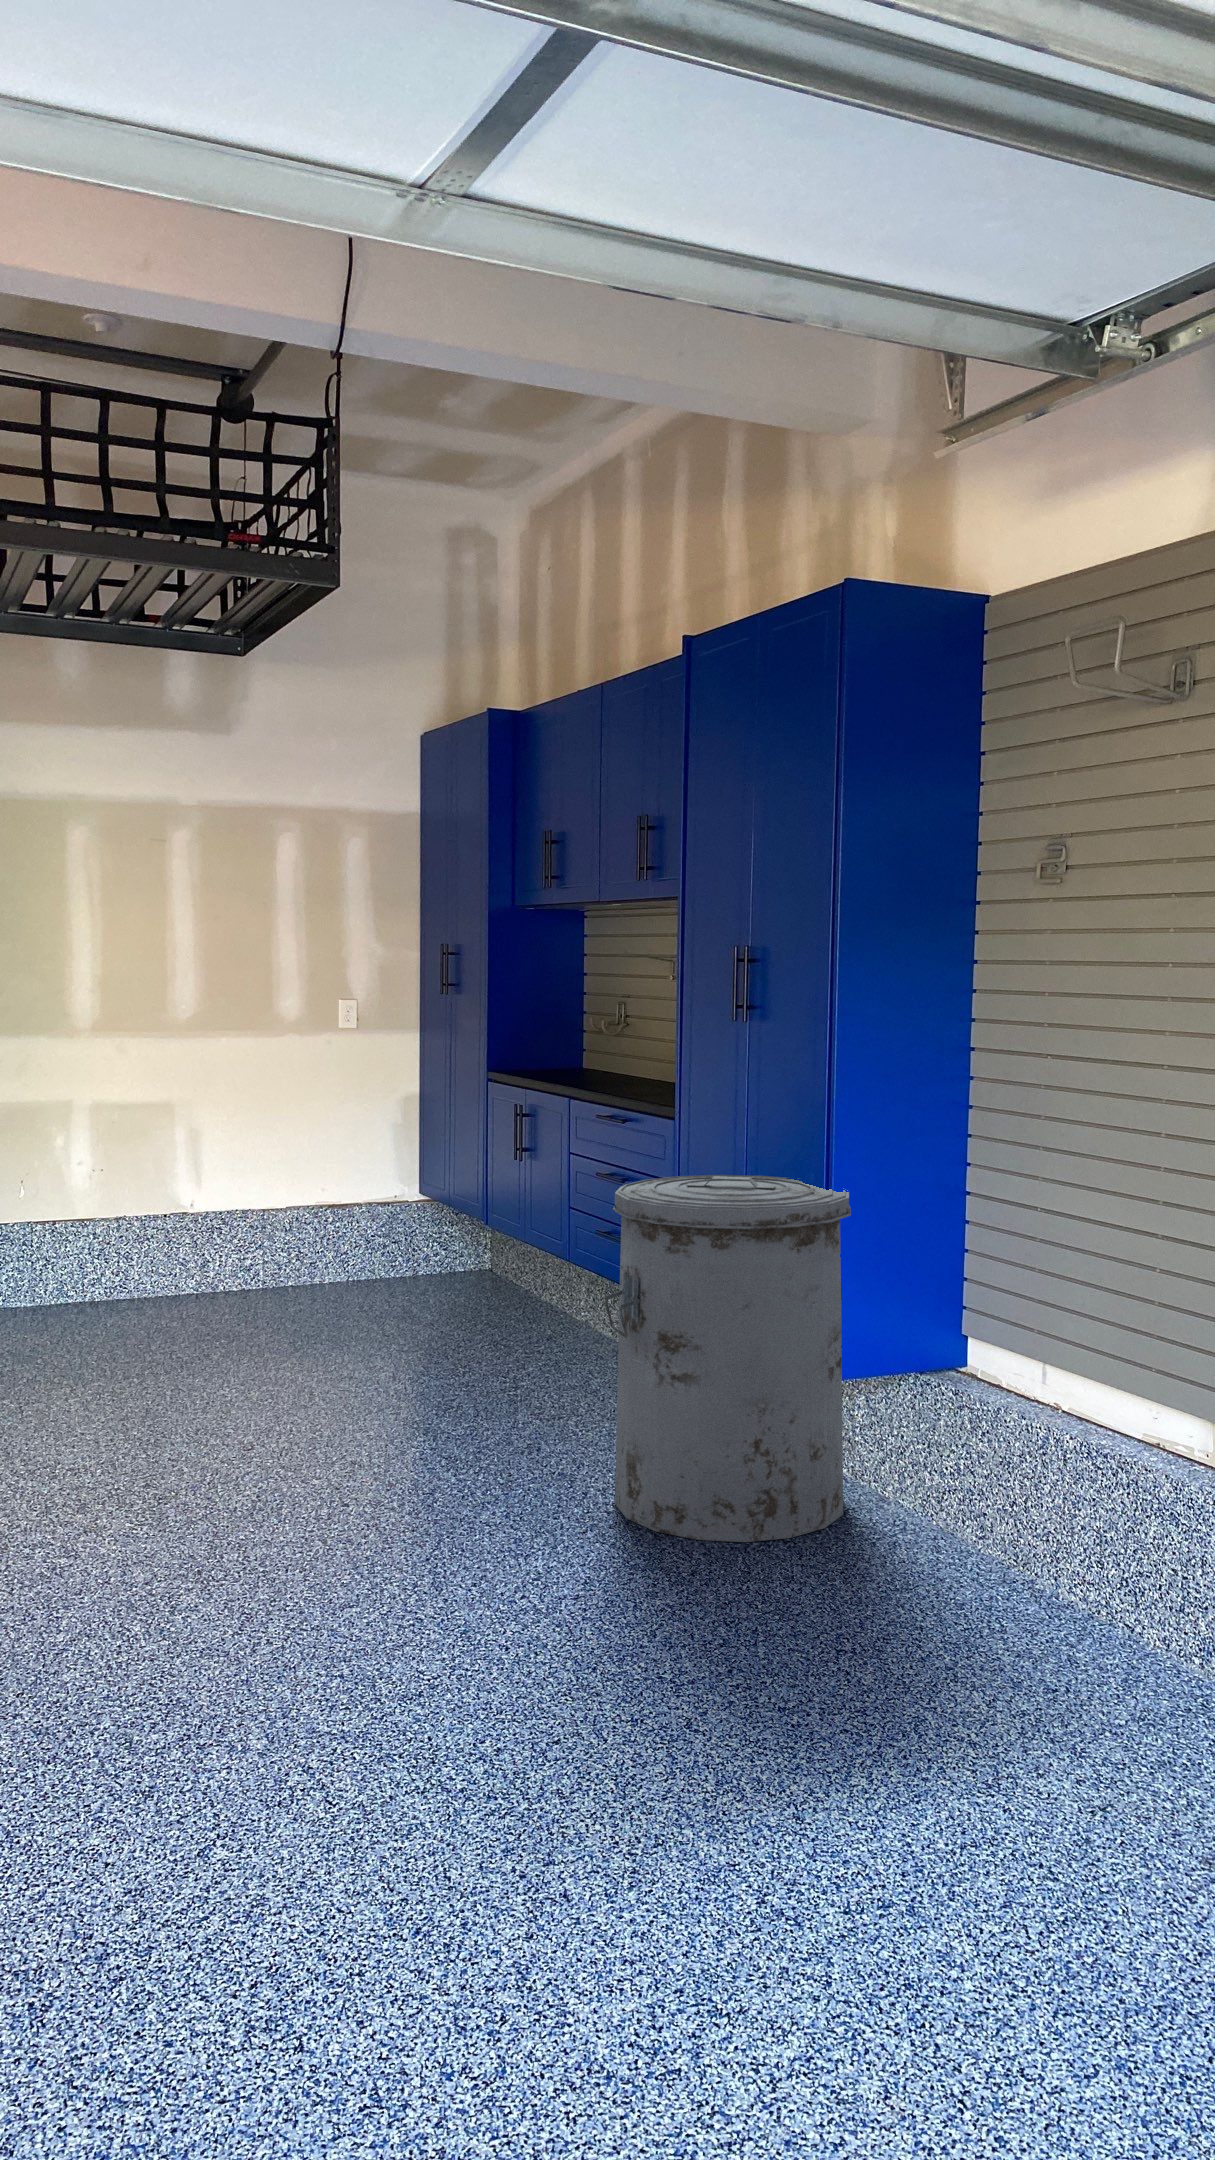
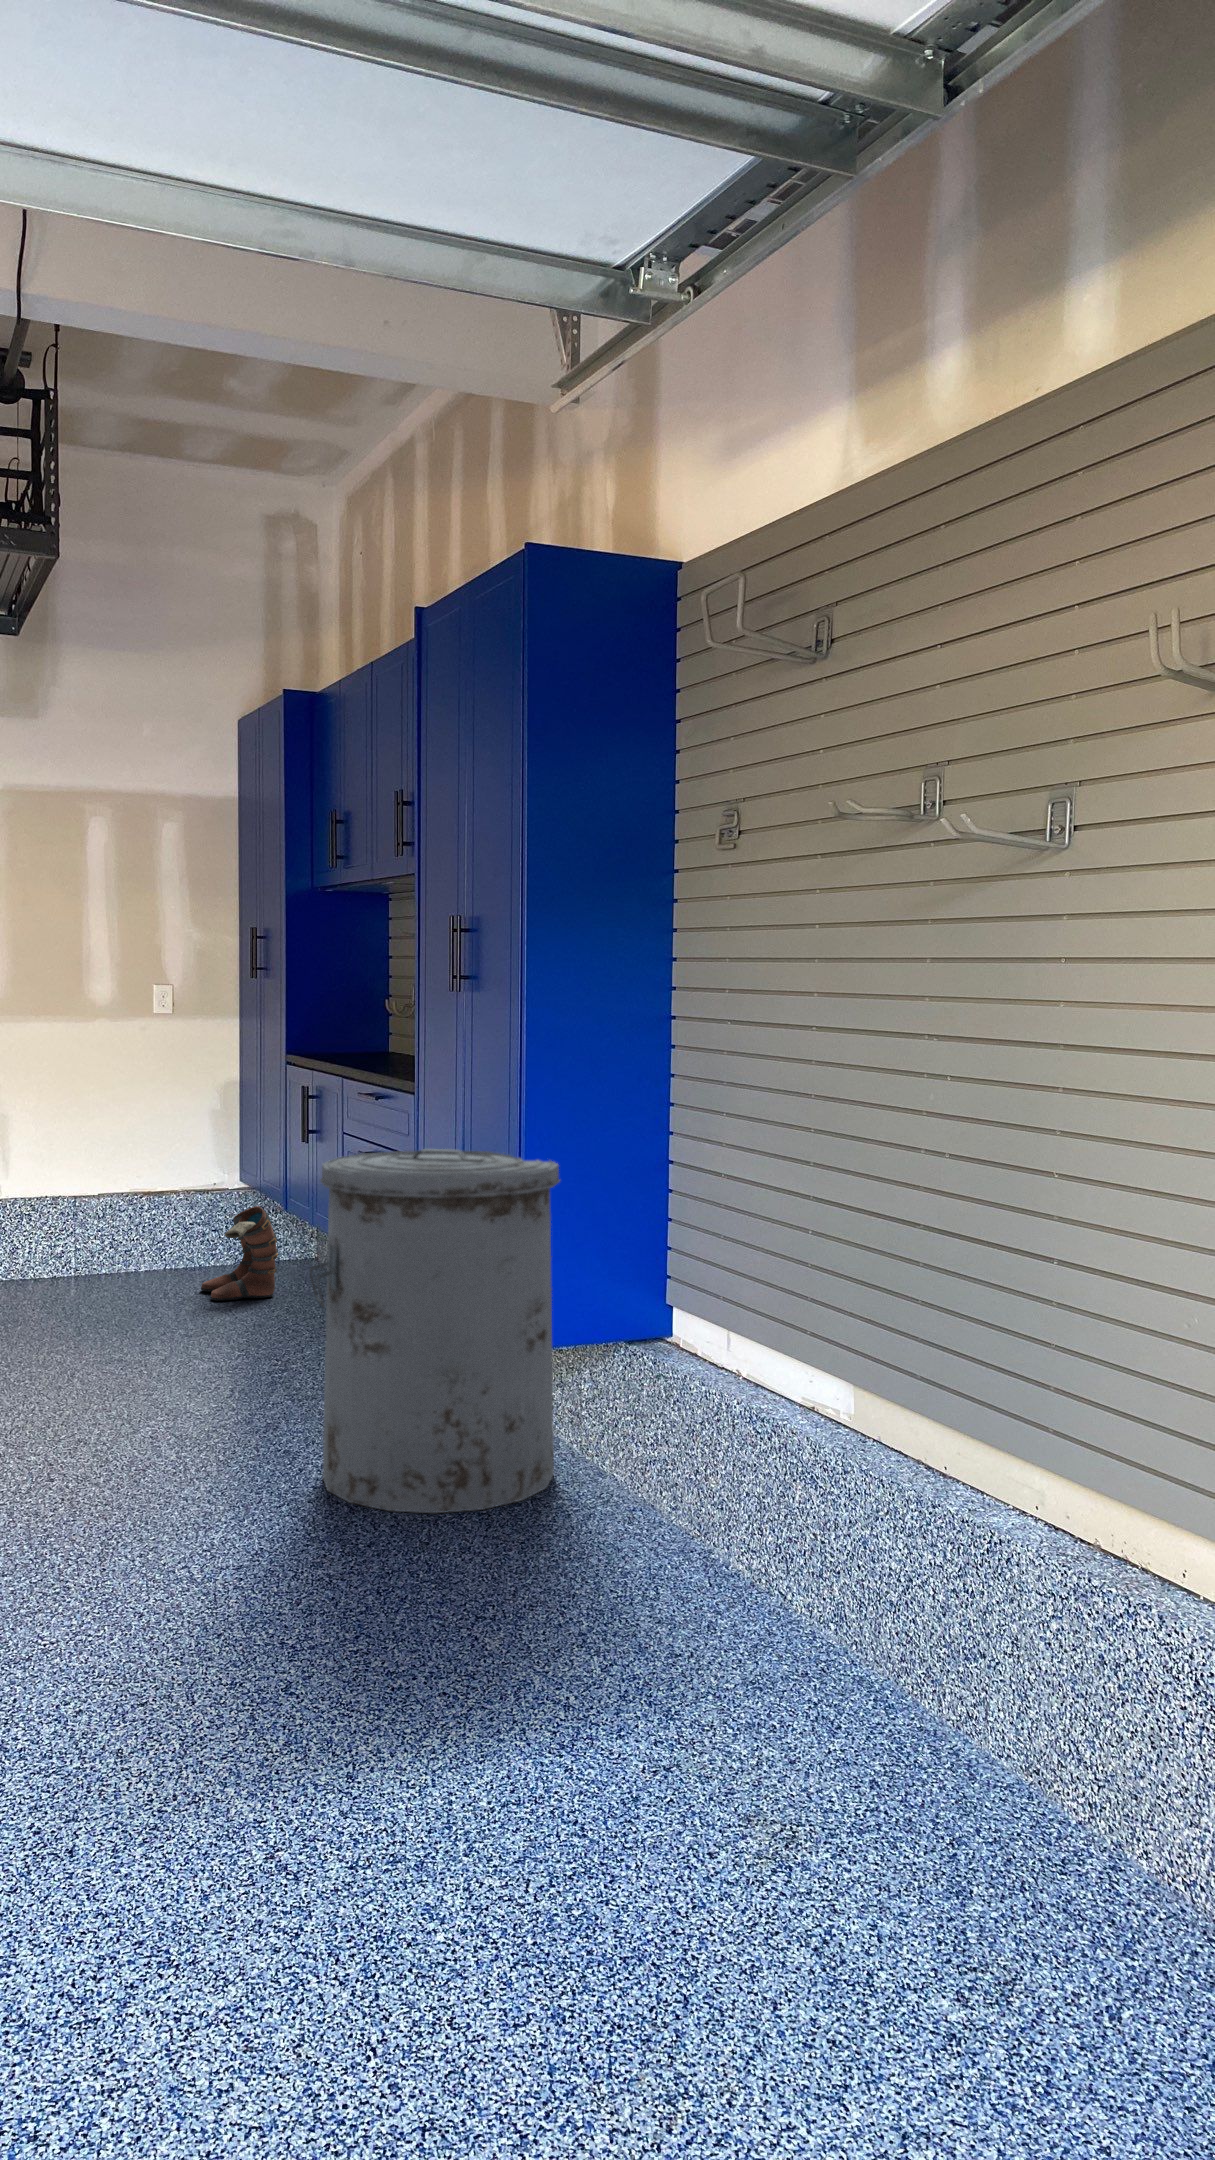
boots: none [394,1218,474,1314] -> present [201,1206,278,1301]

